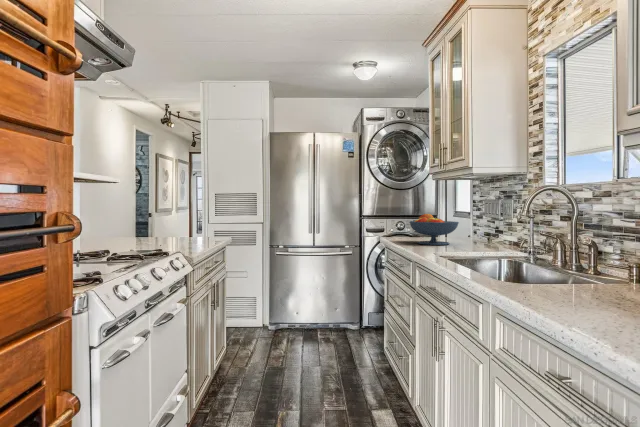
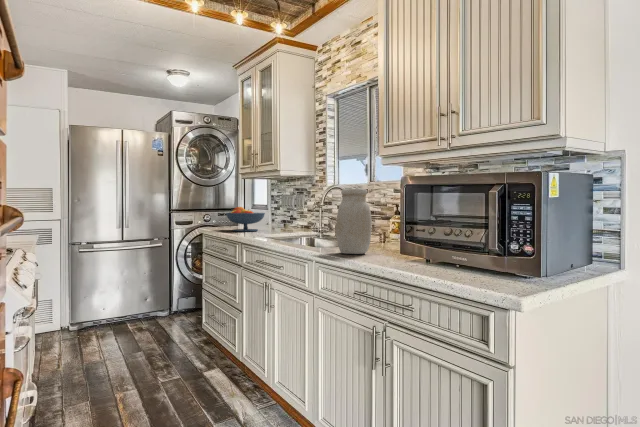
jar: none [530,192,597,302] -> present [336,188,372,254]

